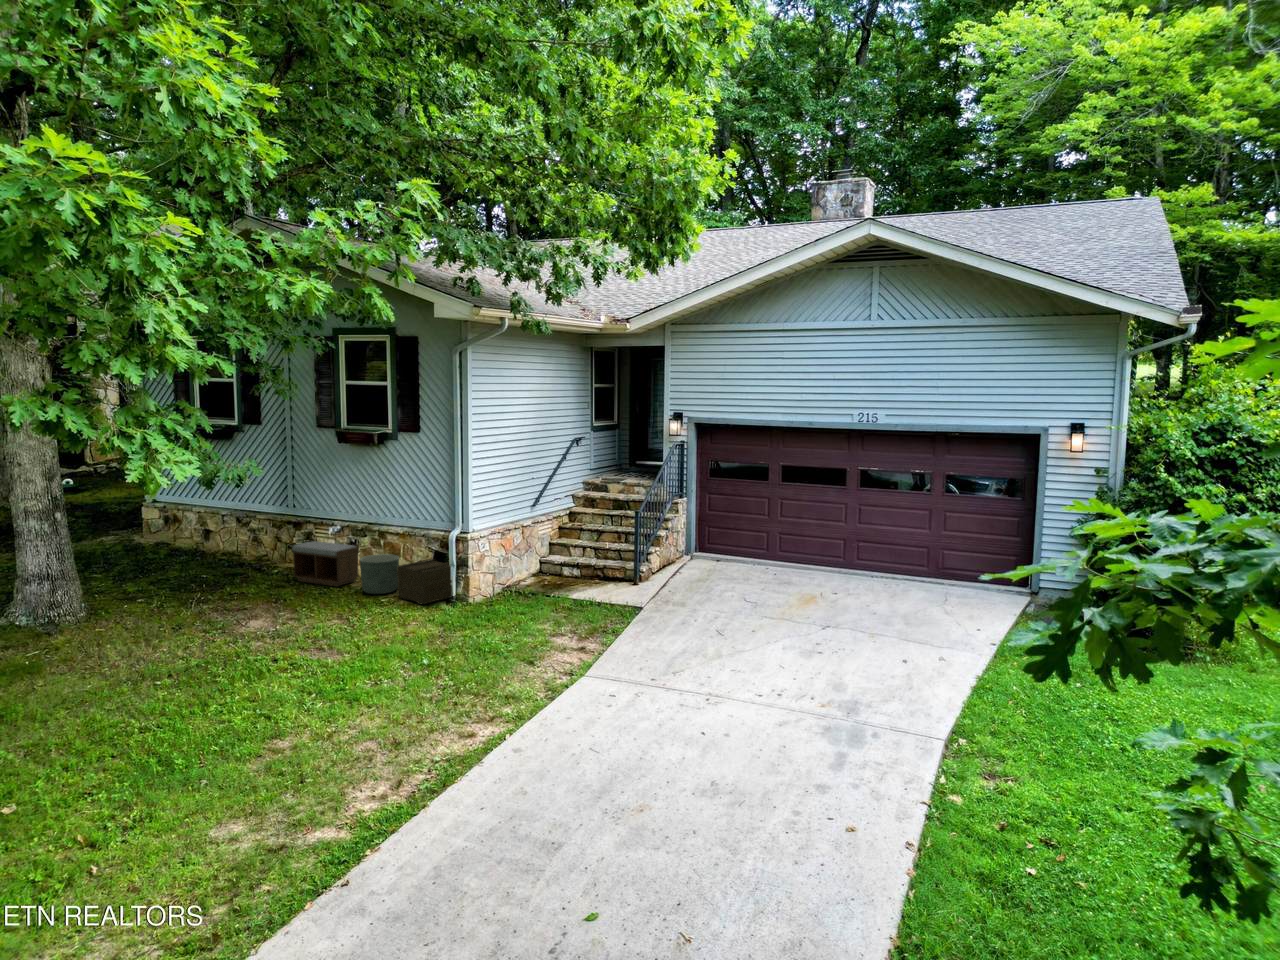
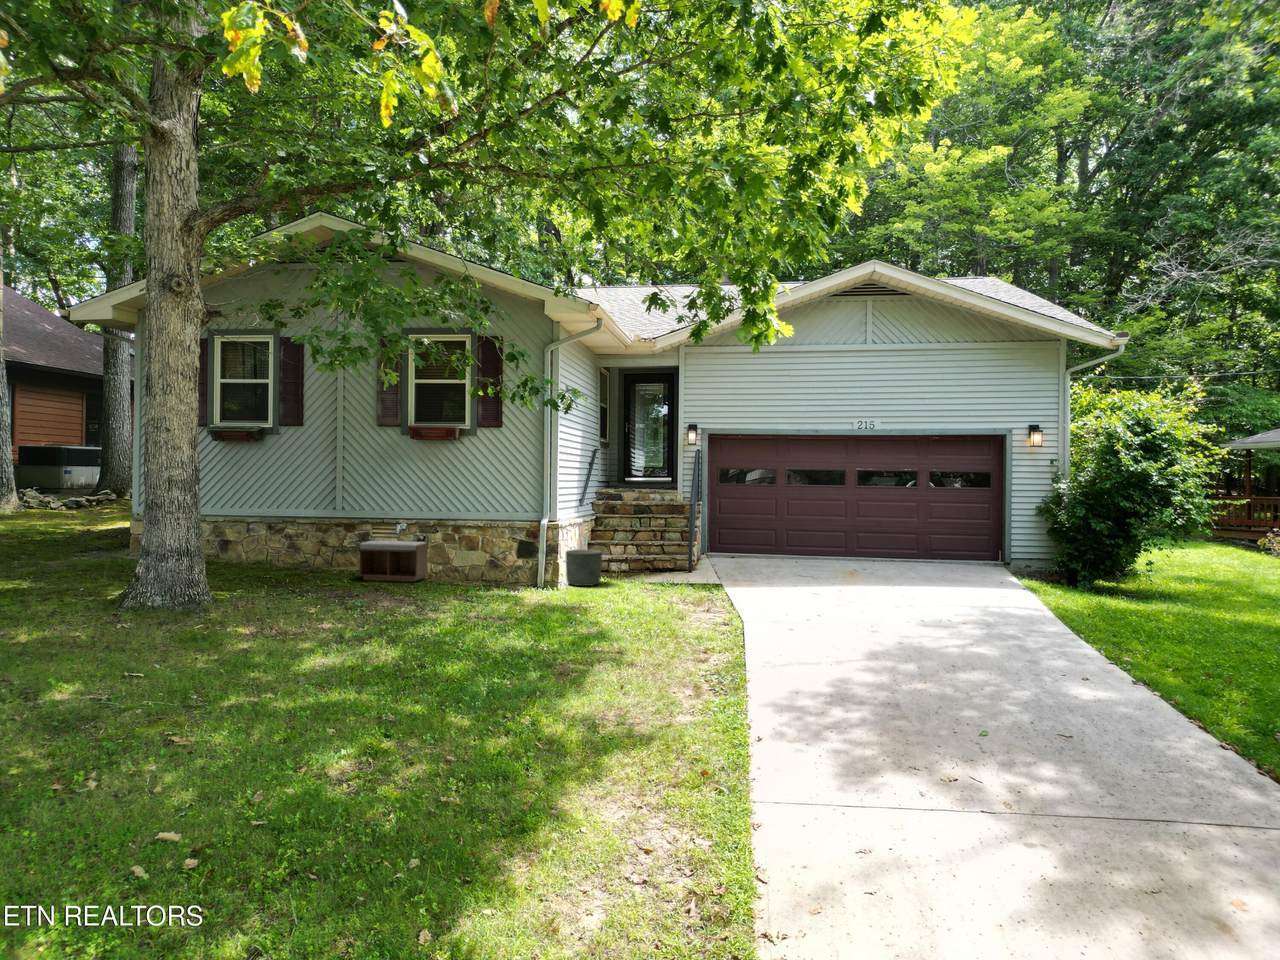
planter: present [360,554,399,594] -> present [566,549,602,586]
wooden crate: present [397,559,456,604] -> none [491,549,546,589]

